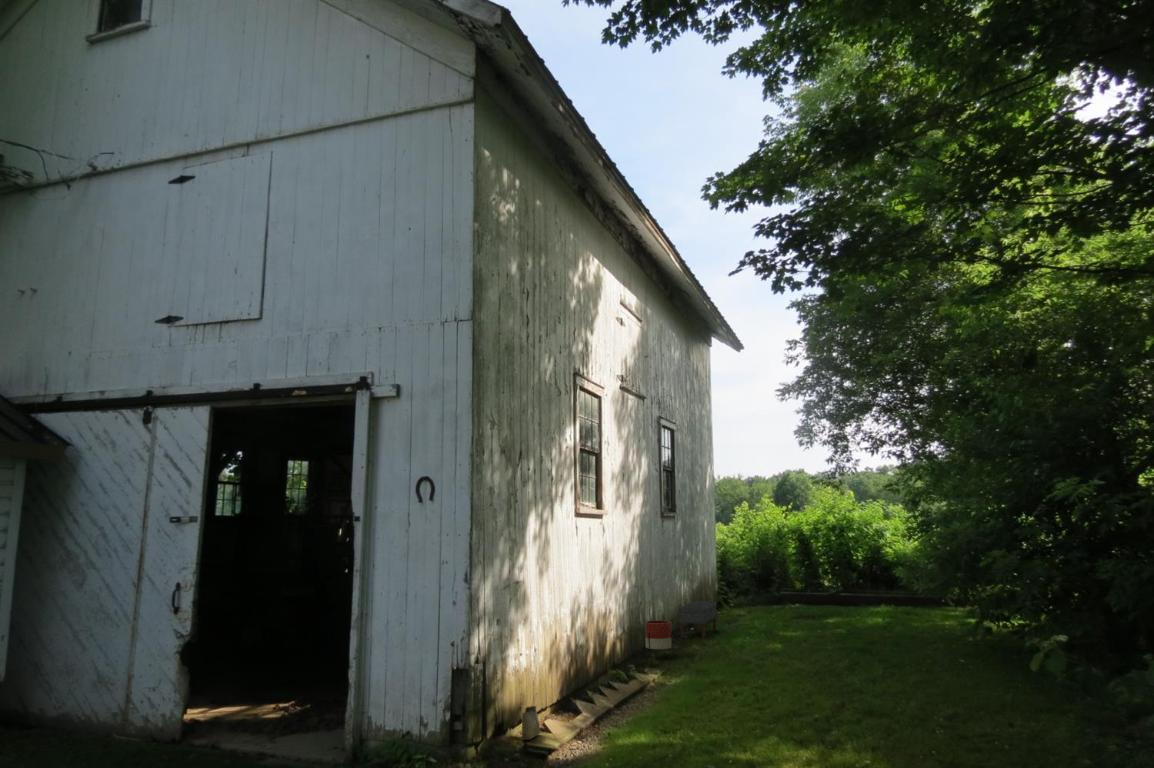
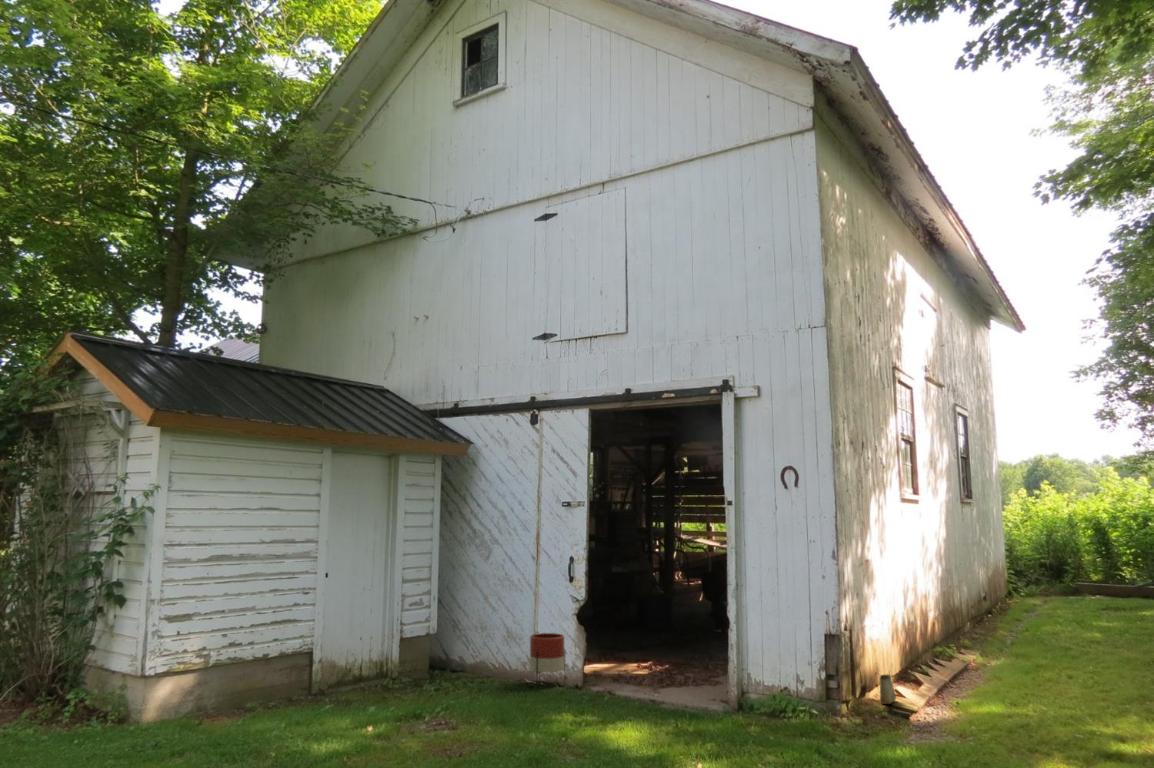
bench: present [678,601,716,639] -> none [979,588,1018,626]
planter: present [645,620,673,660] -> present [530,633,565,680]

